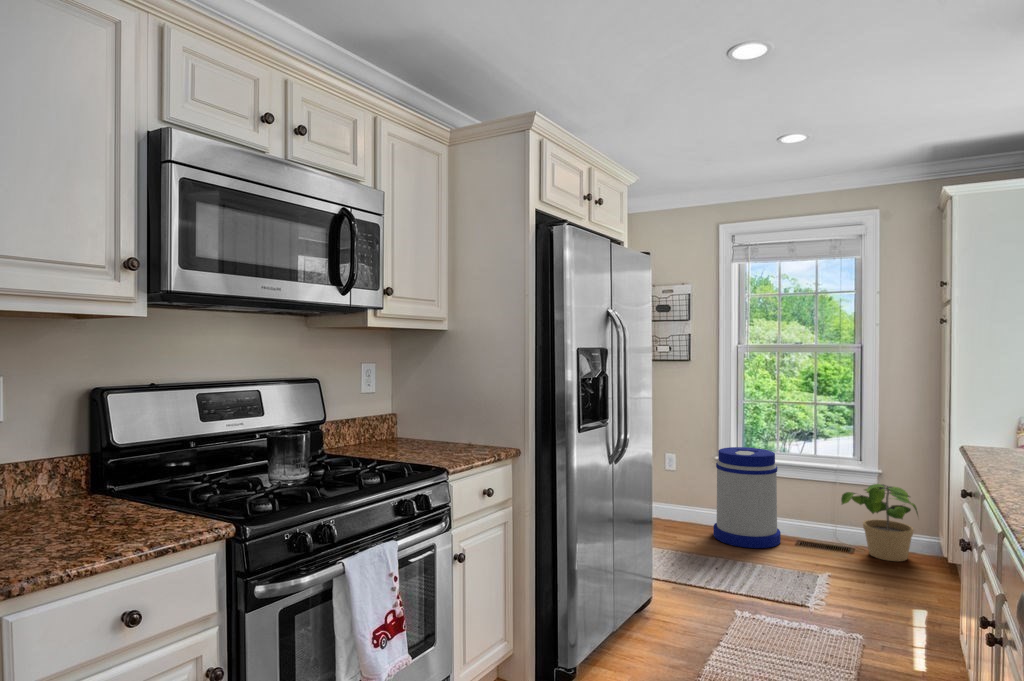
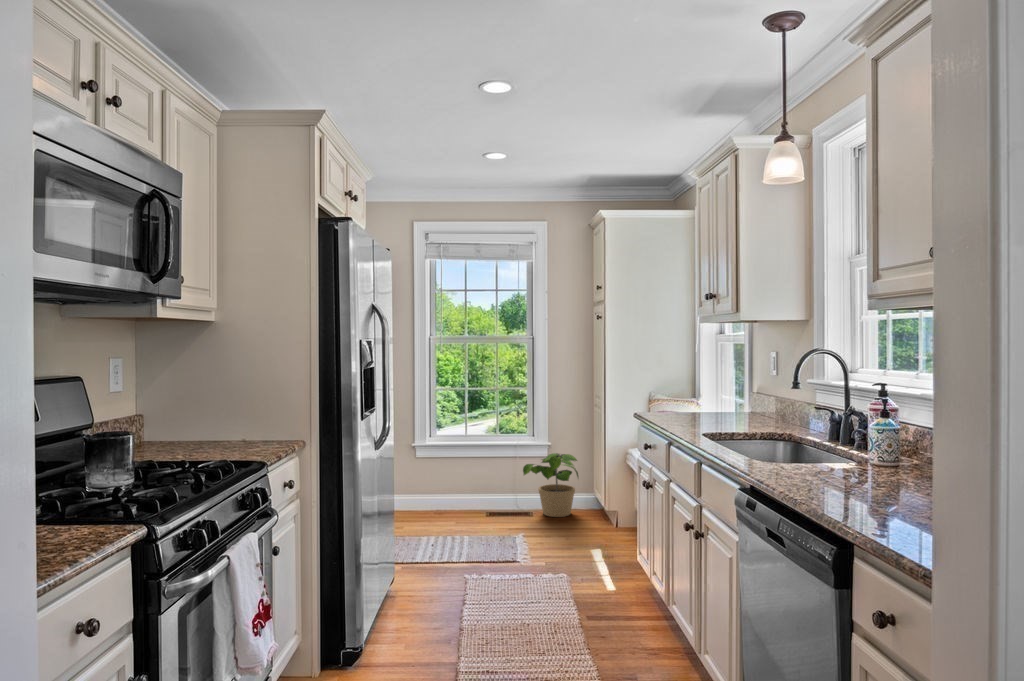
trash can: present [713,447,781,548] -> none [415,434,474,526]

